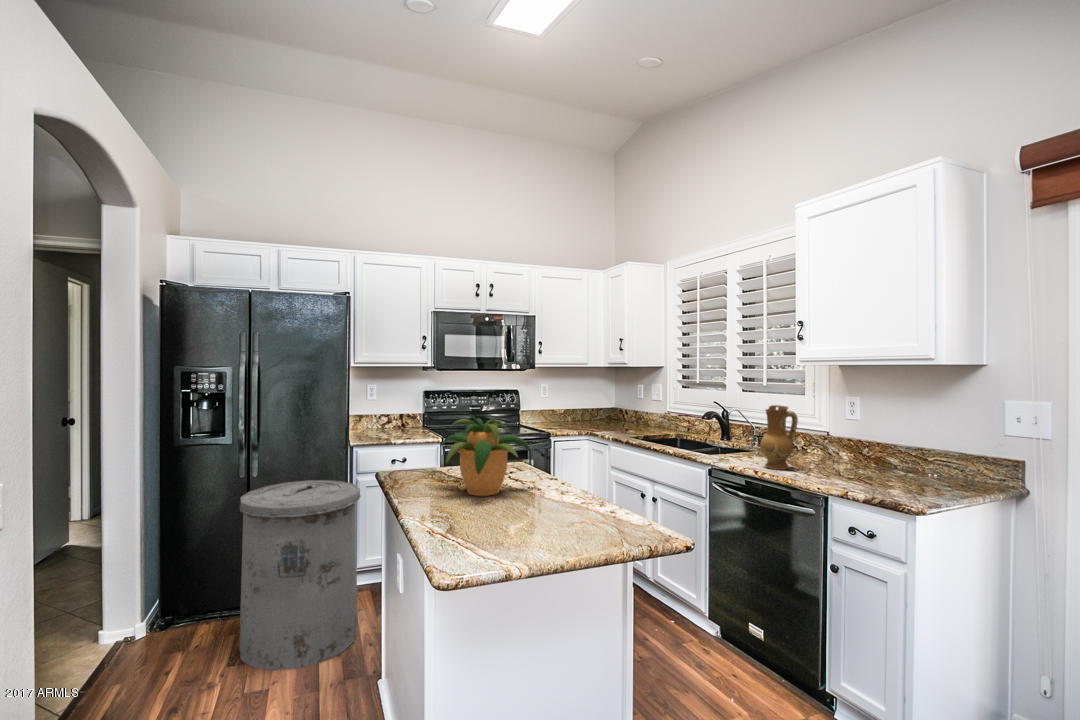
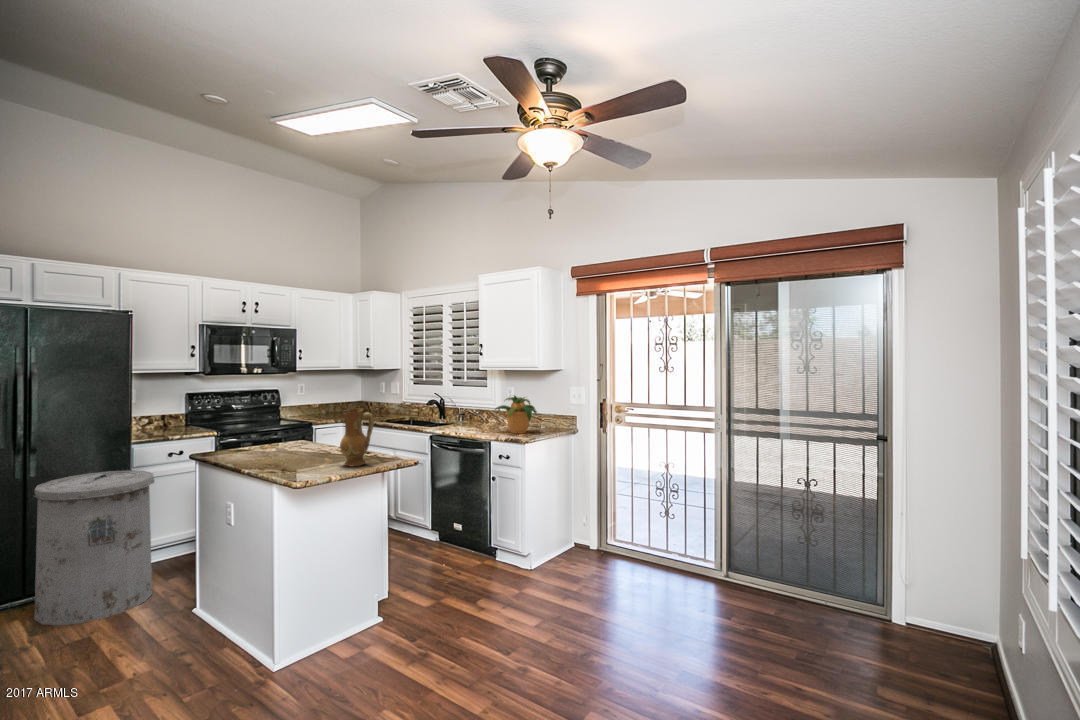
ceramic jug: present [760,405,798,470] -> present [340,408,374,467]
potted plant: present [441,415,533,496] -> present [495,395,537,433]

